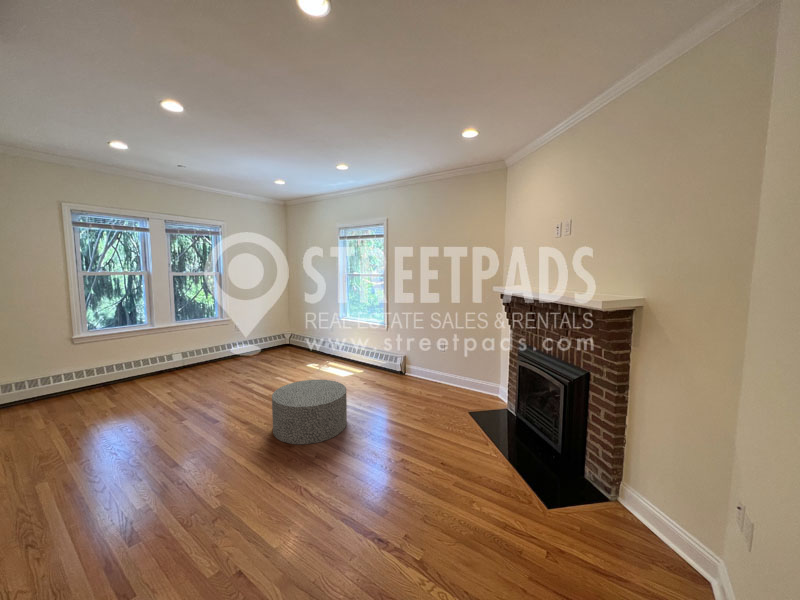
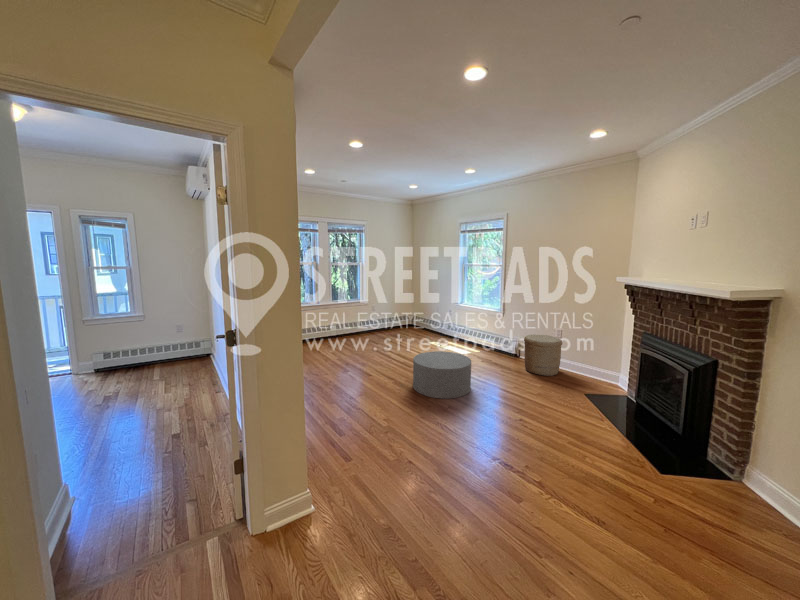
woven basket: none [407,349,445,394] -> present [524,335,562,376]

